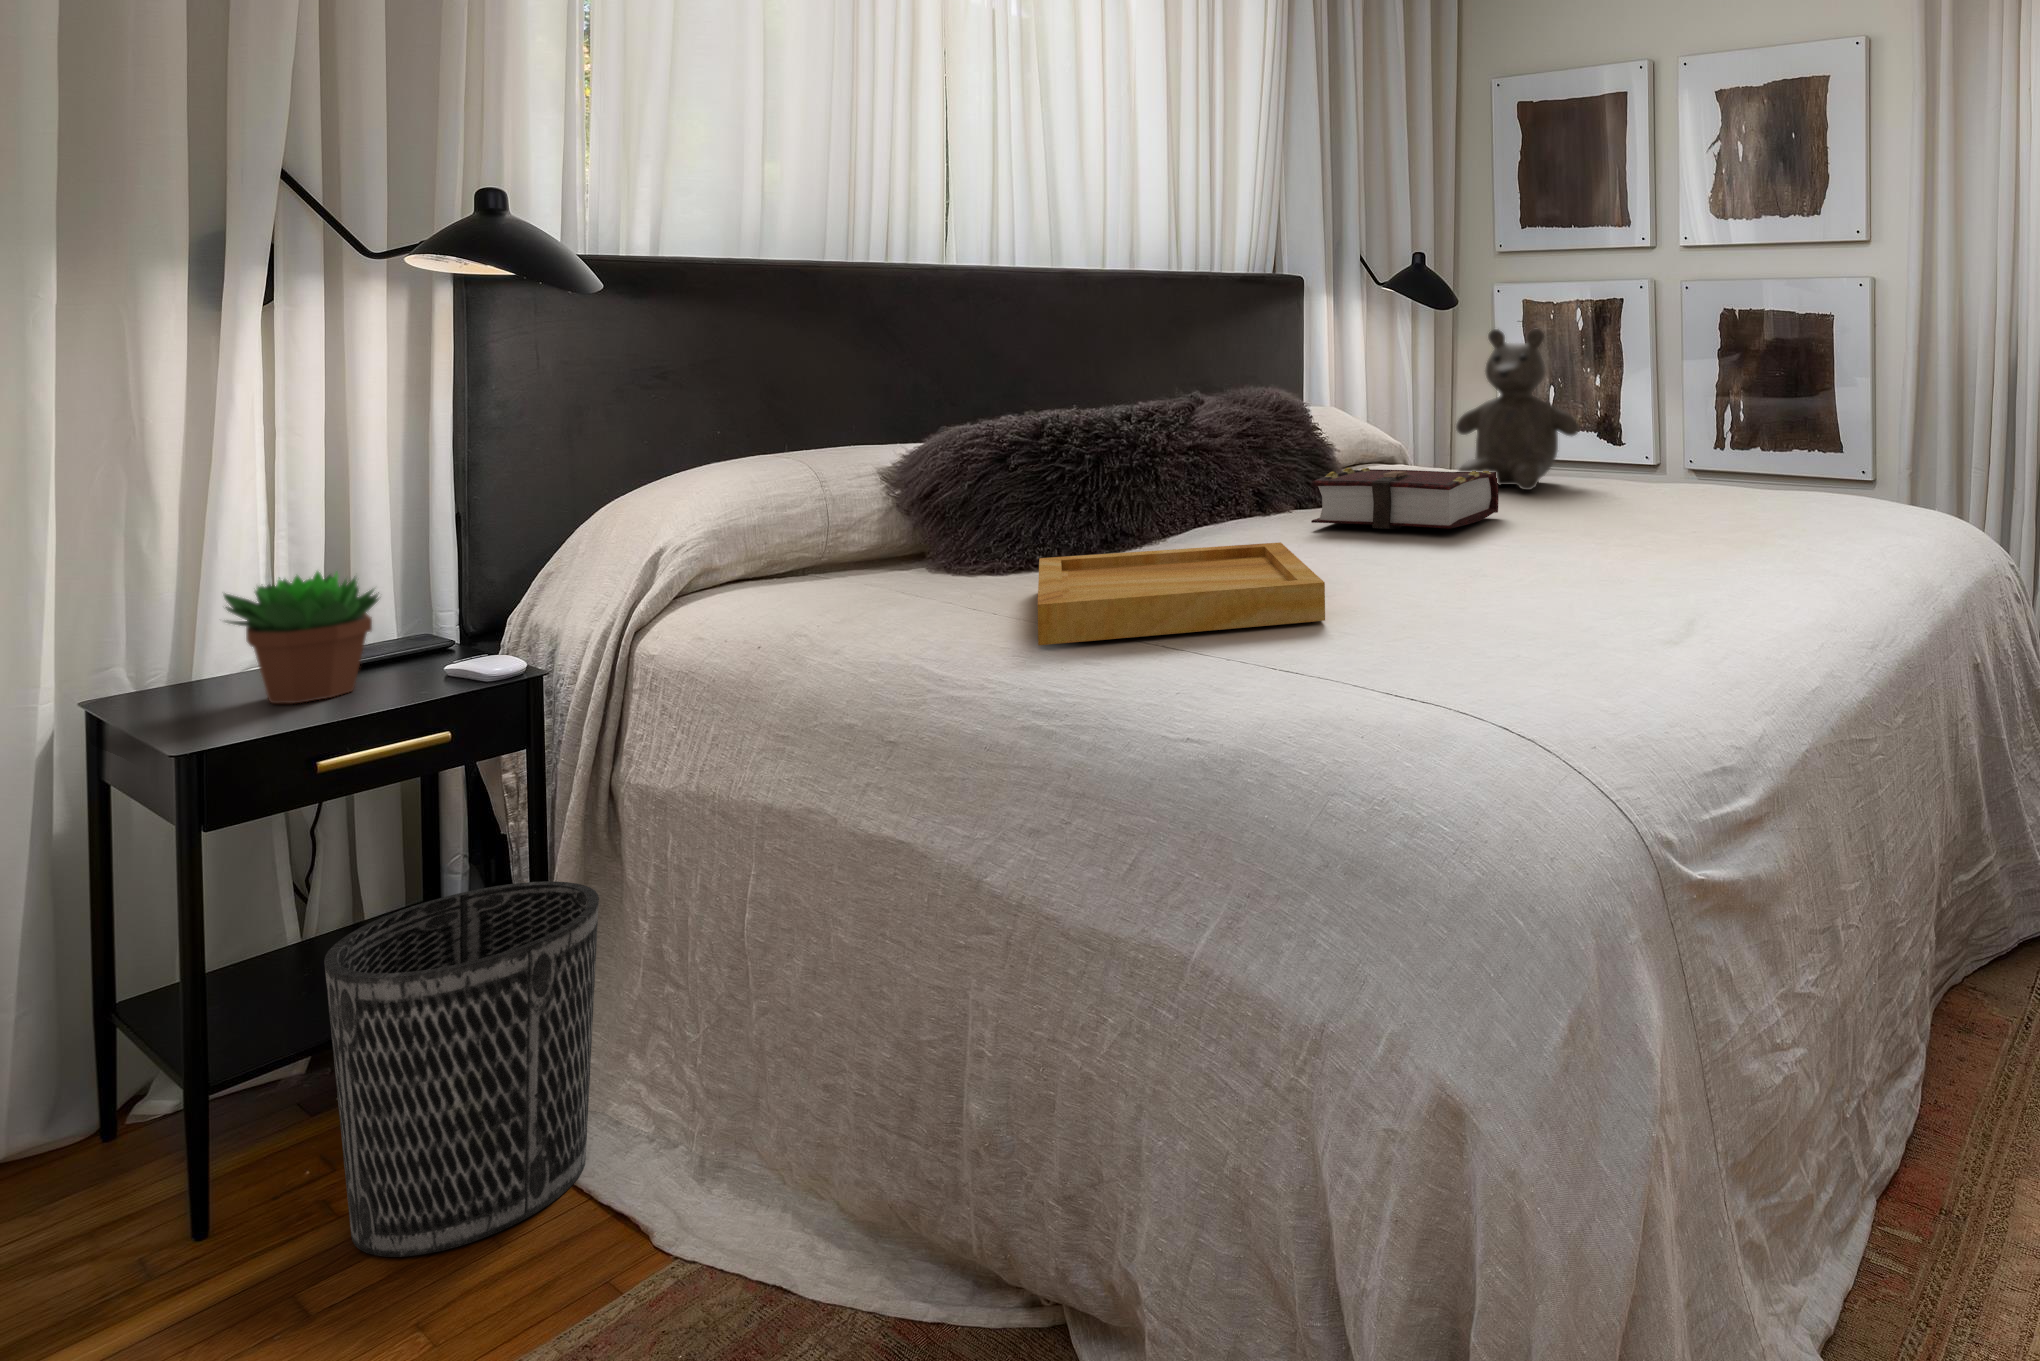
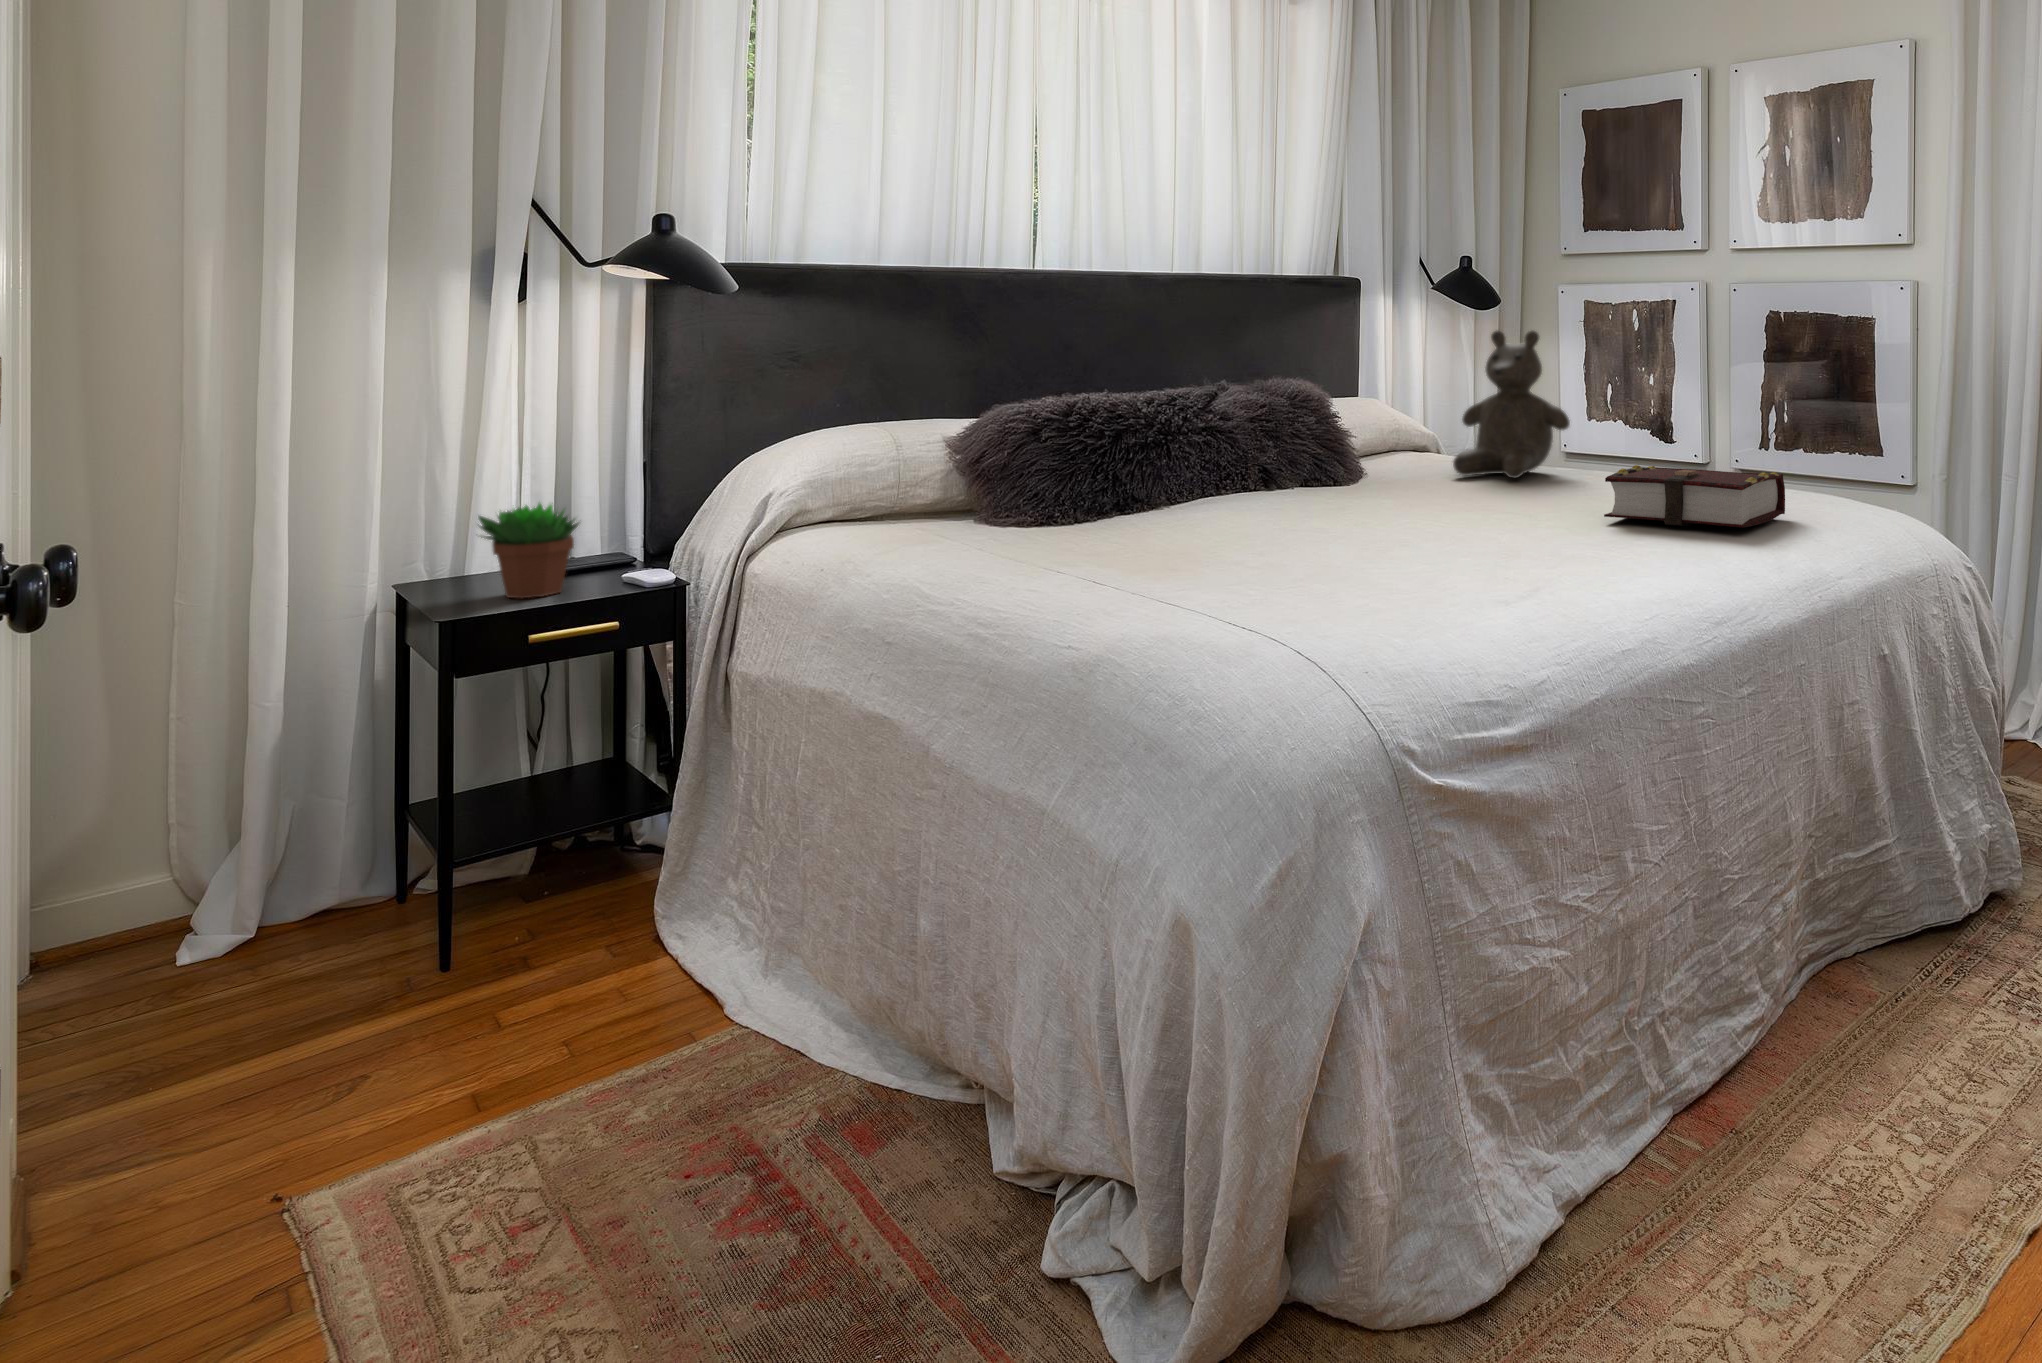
book: present [1311,468,1499,529] -> present [1604,465,1785,528]
tray: present [1038,542,1325,645] -> none [996,510,1235,579]
wastebasket: present [324,881,599,1257] -> none [524,745,713,1005]

